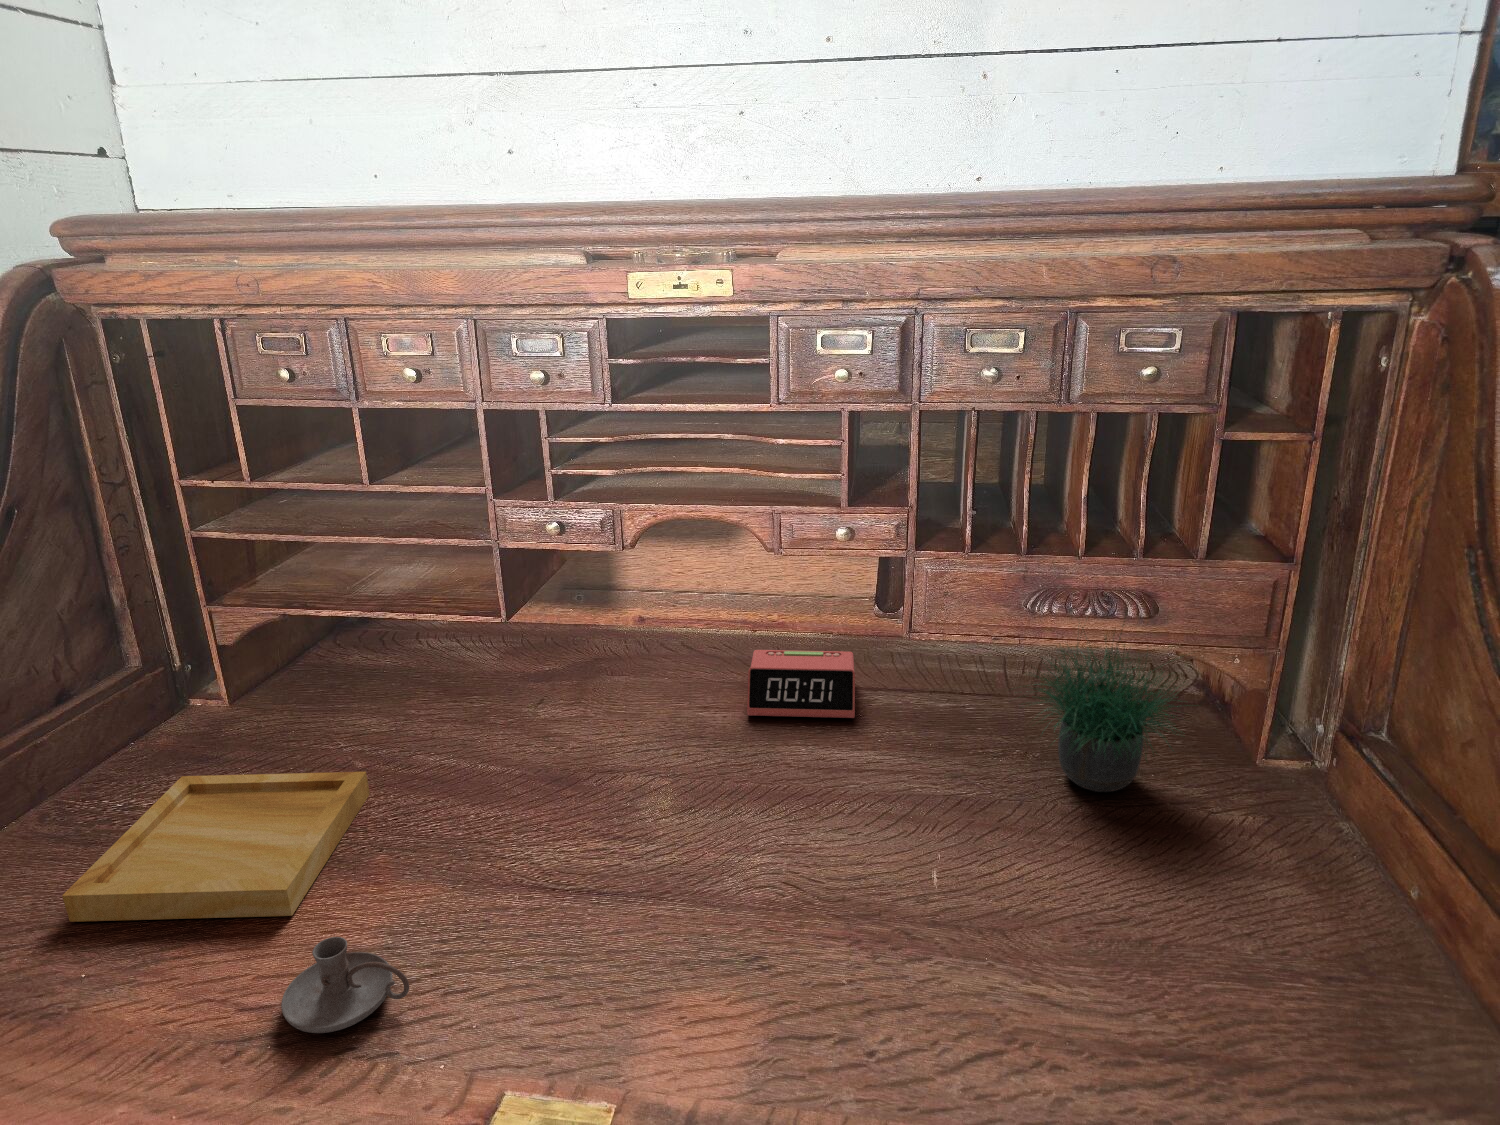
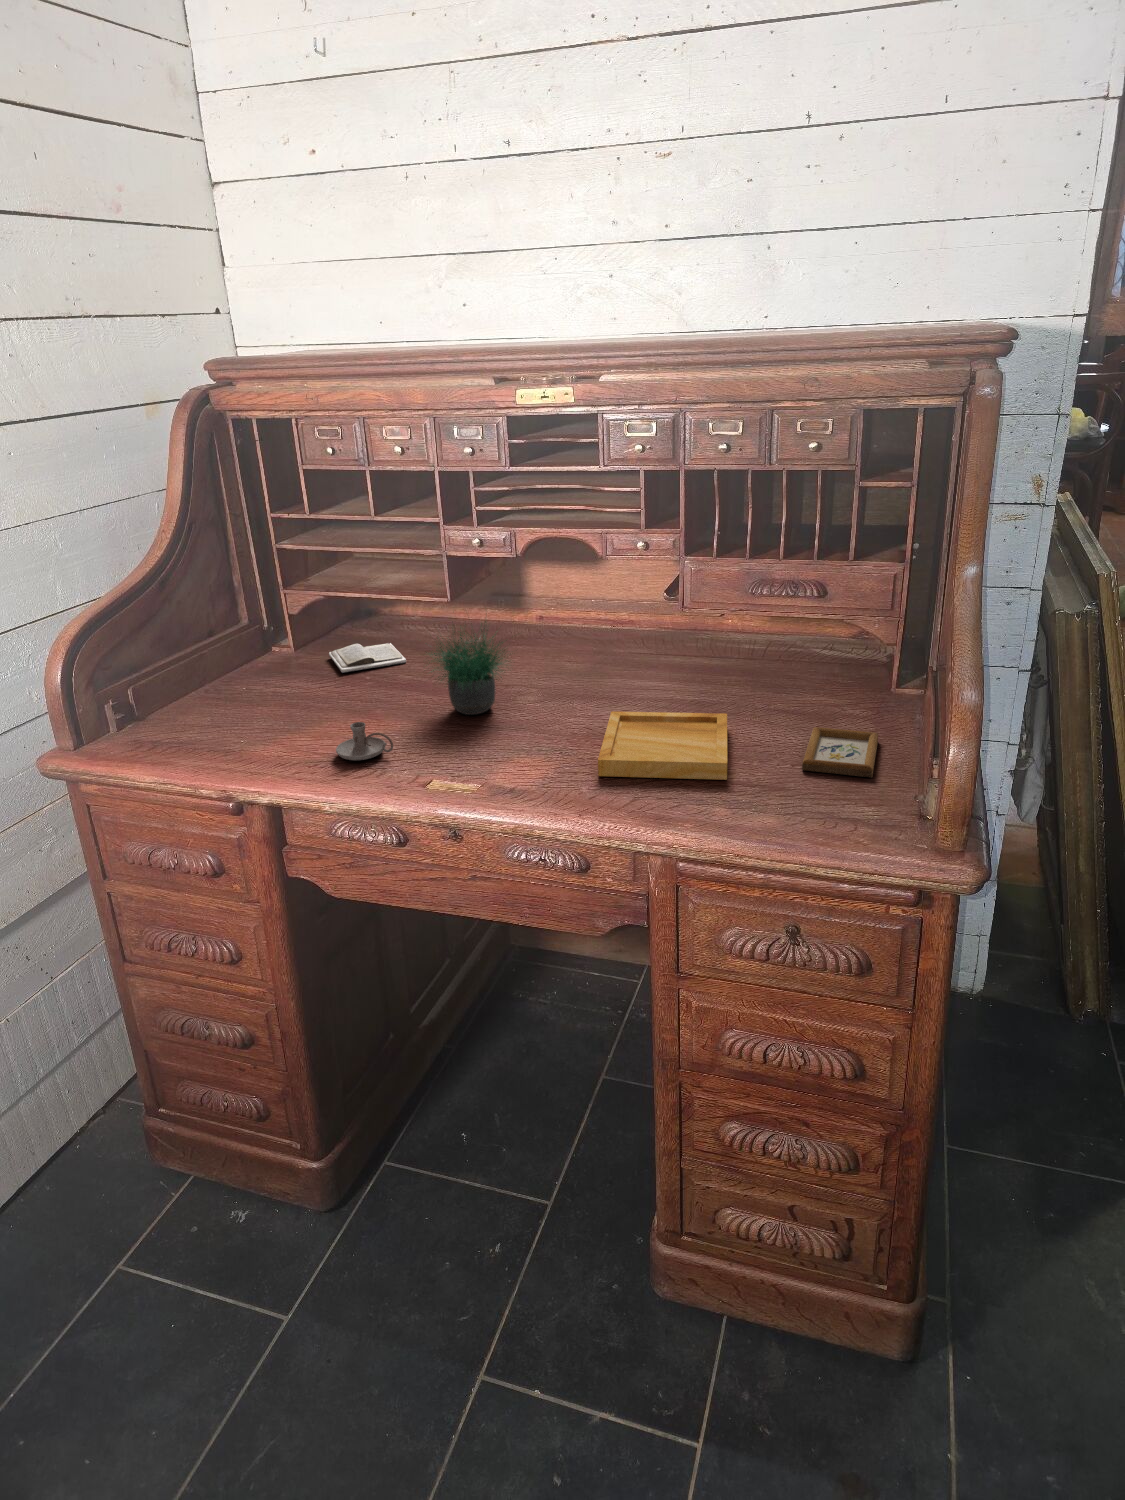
potted plant: present [1034,623,1178,792] -> present [431,628,504,715]
alarm clock: present [747,650,855,718] -> none [591,628,664,665]
book: none [290,685,429,758] -> present [329,643,406,673]
tray: present [62,772,370,922] -> present [598,712,727,780]
picture frame: none [1201,869,1392,1008] -> present [802,727,878,777]

